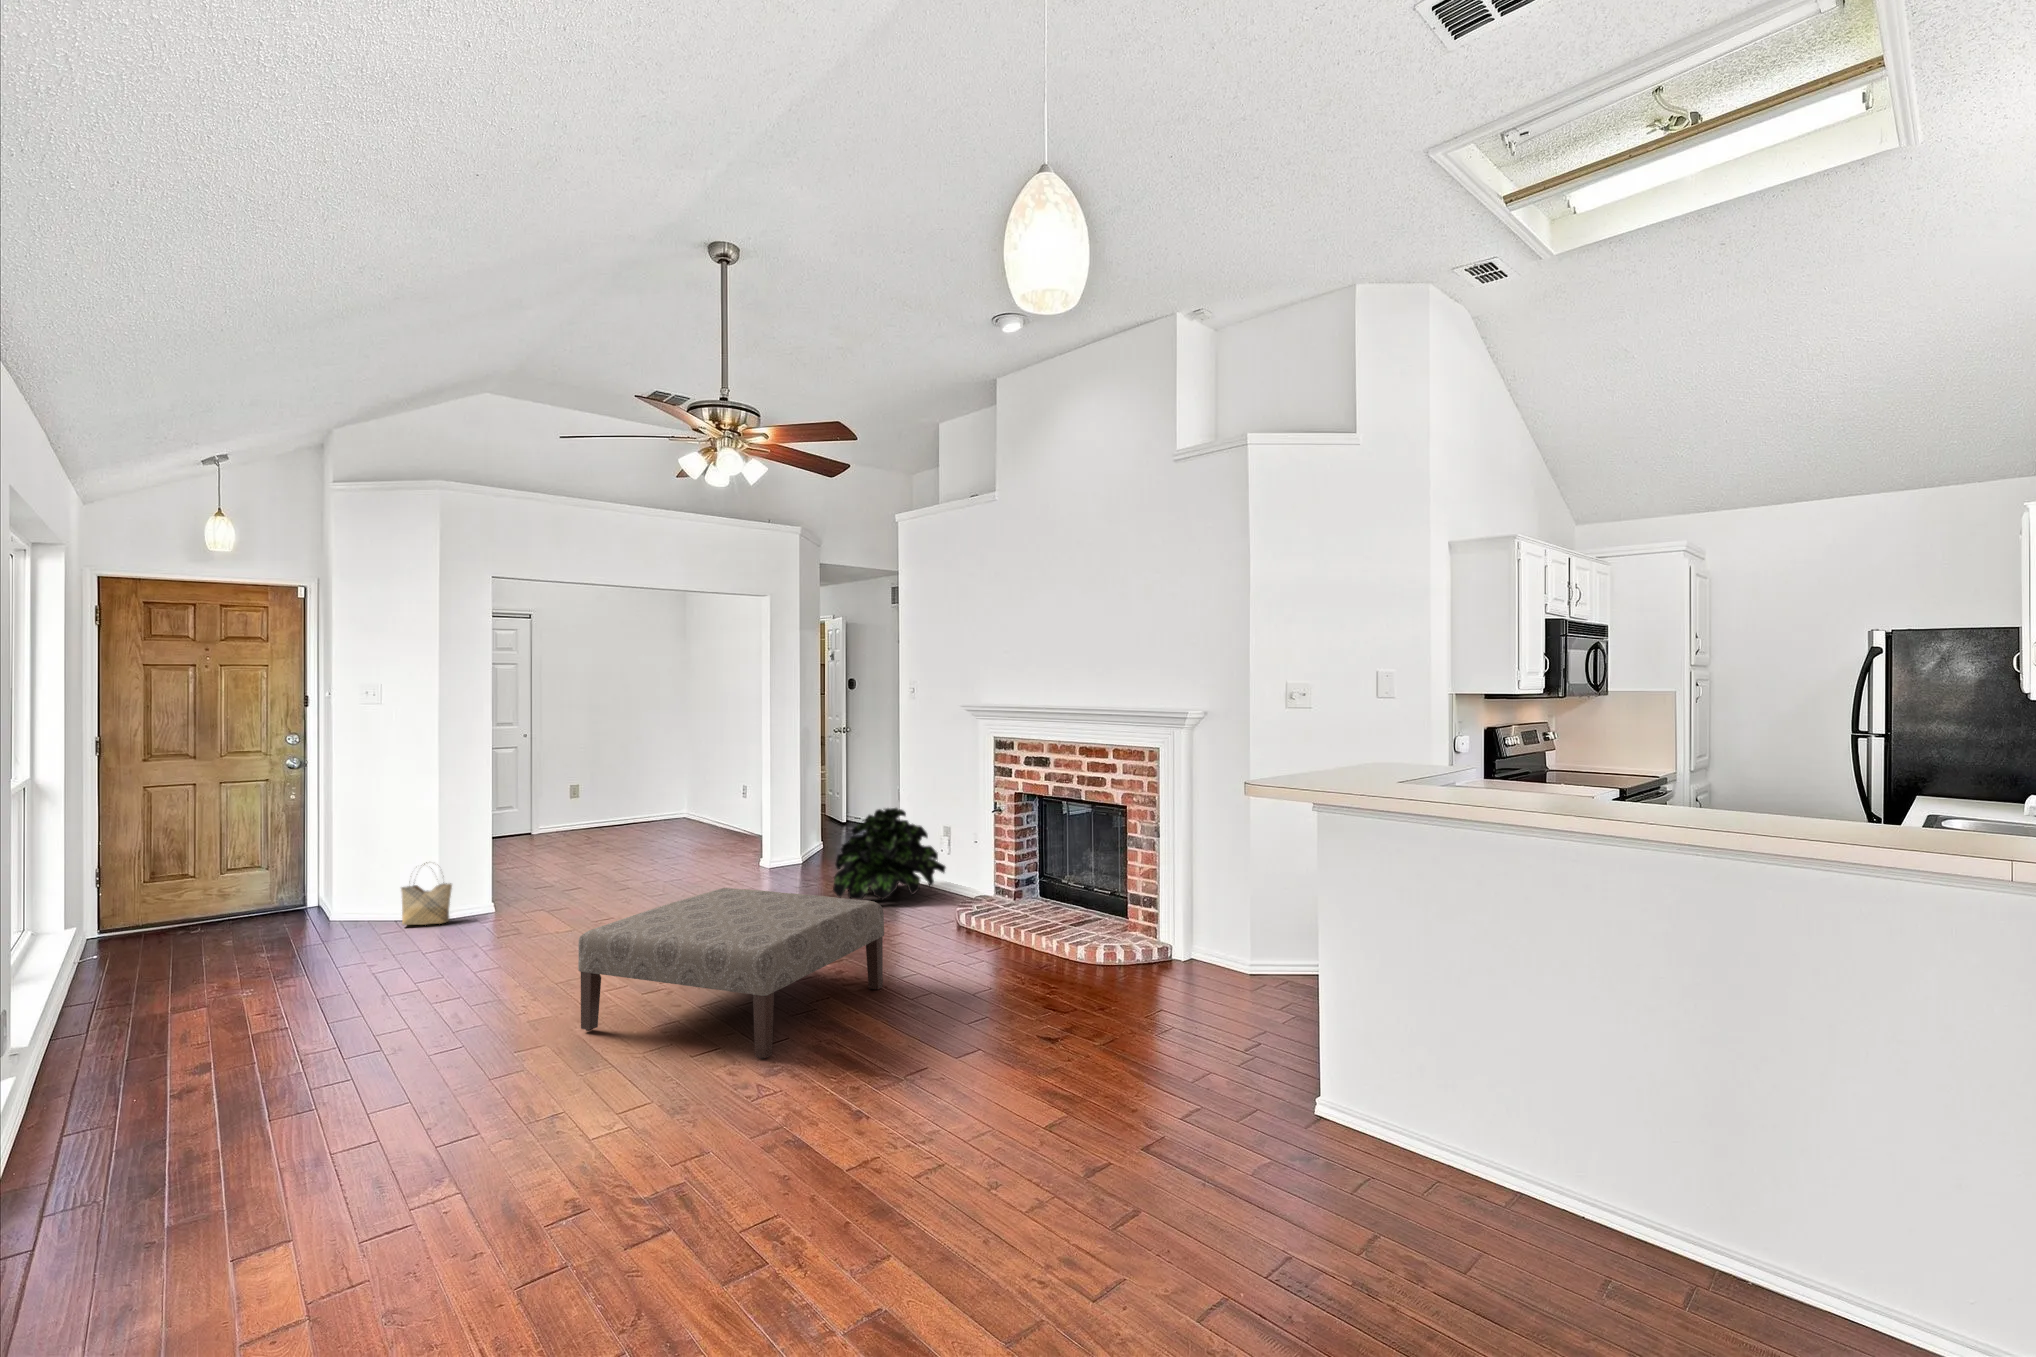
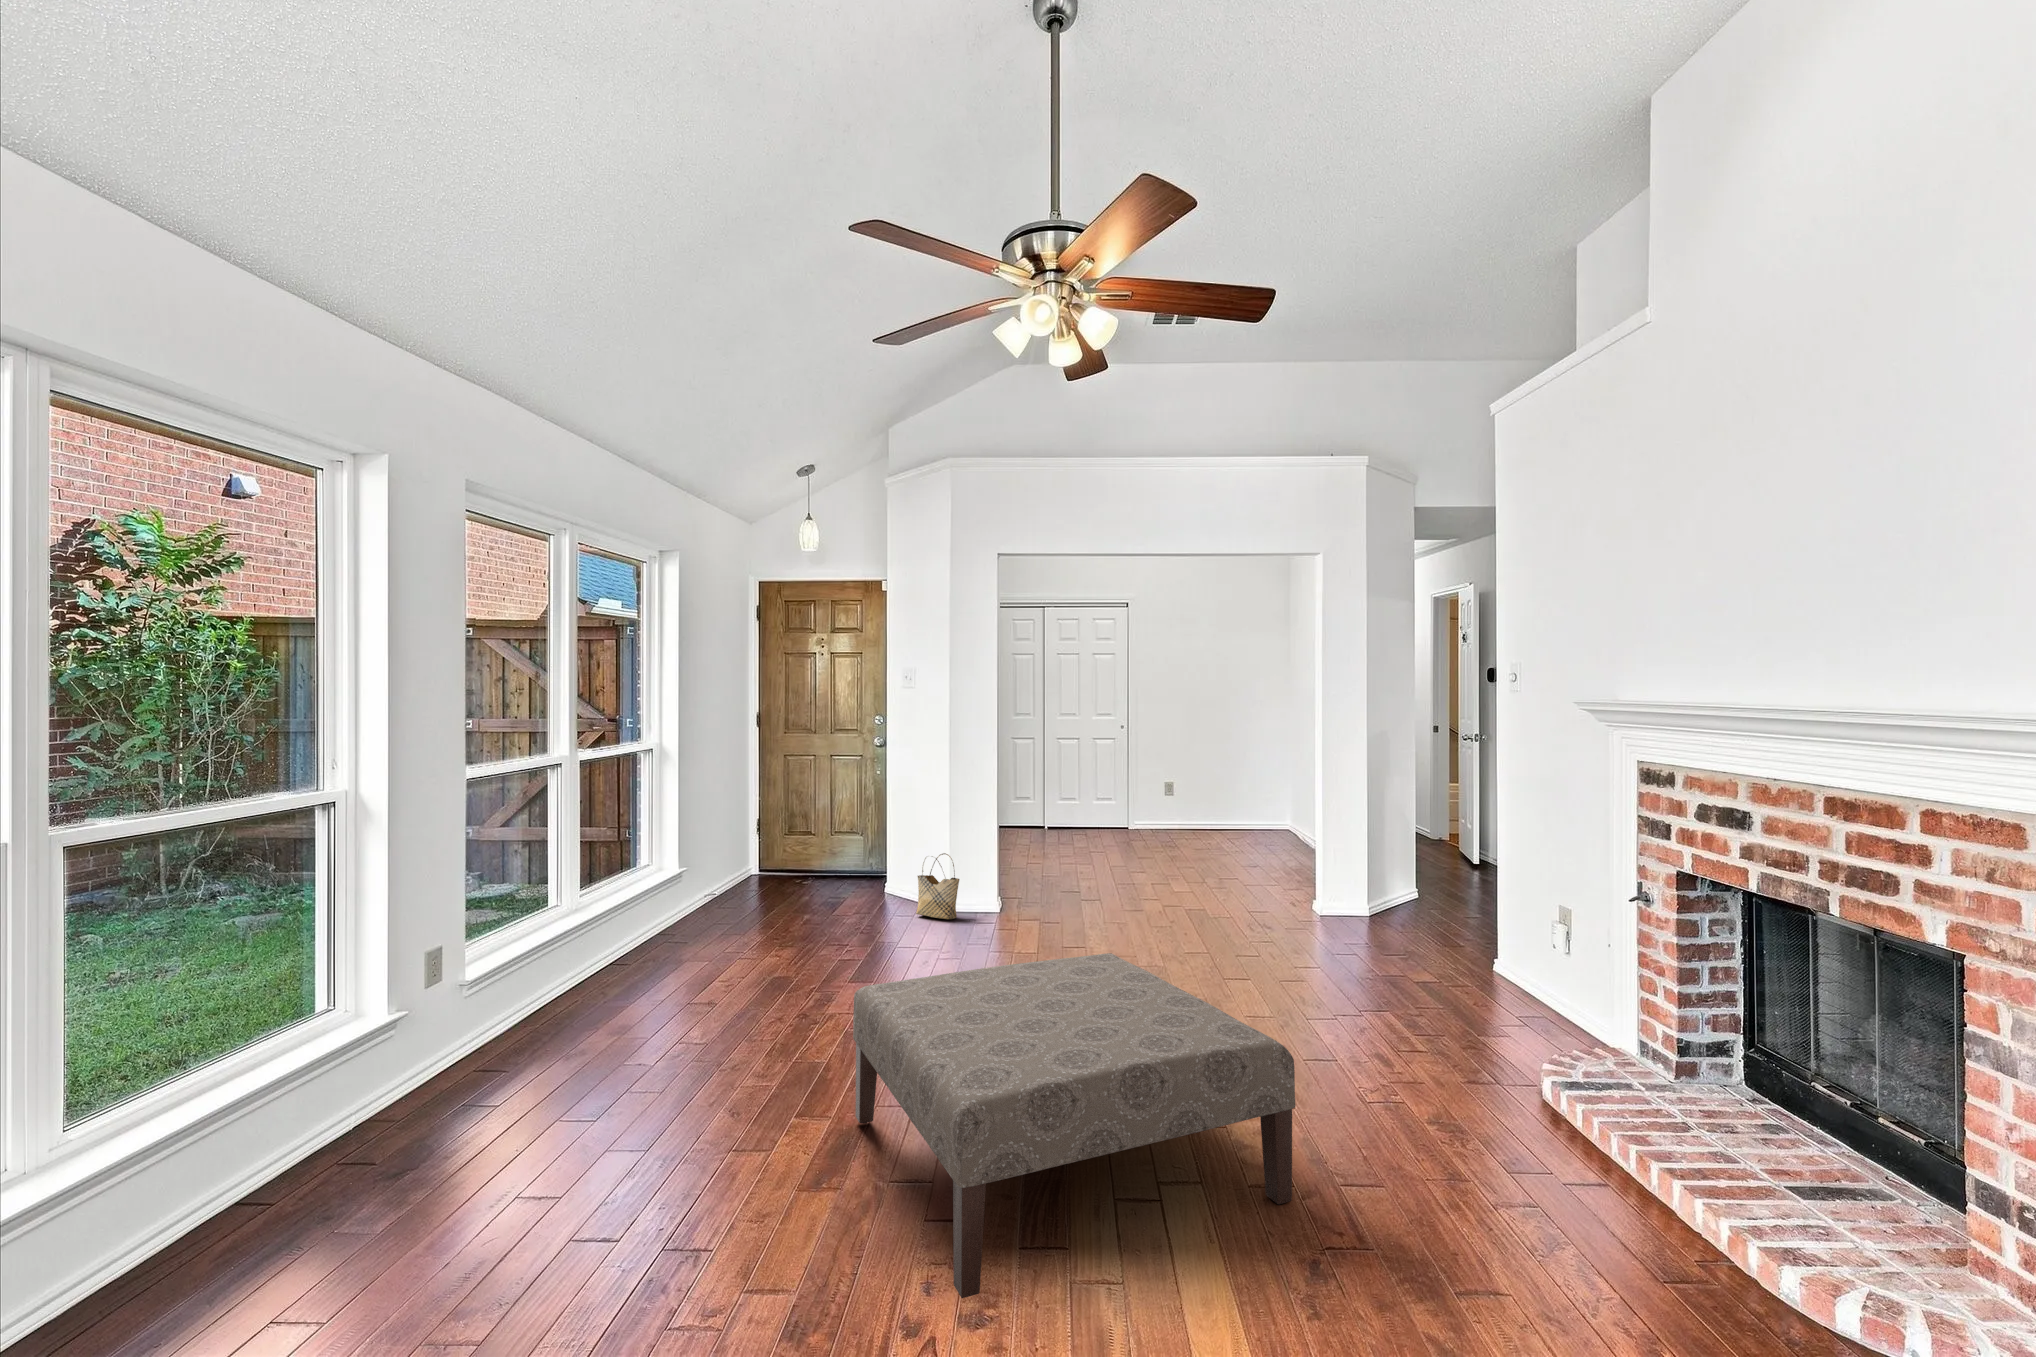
potted plant: present [833,808,946,900] -> none [1361,863,1557,1014]

